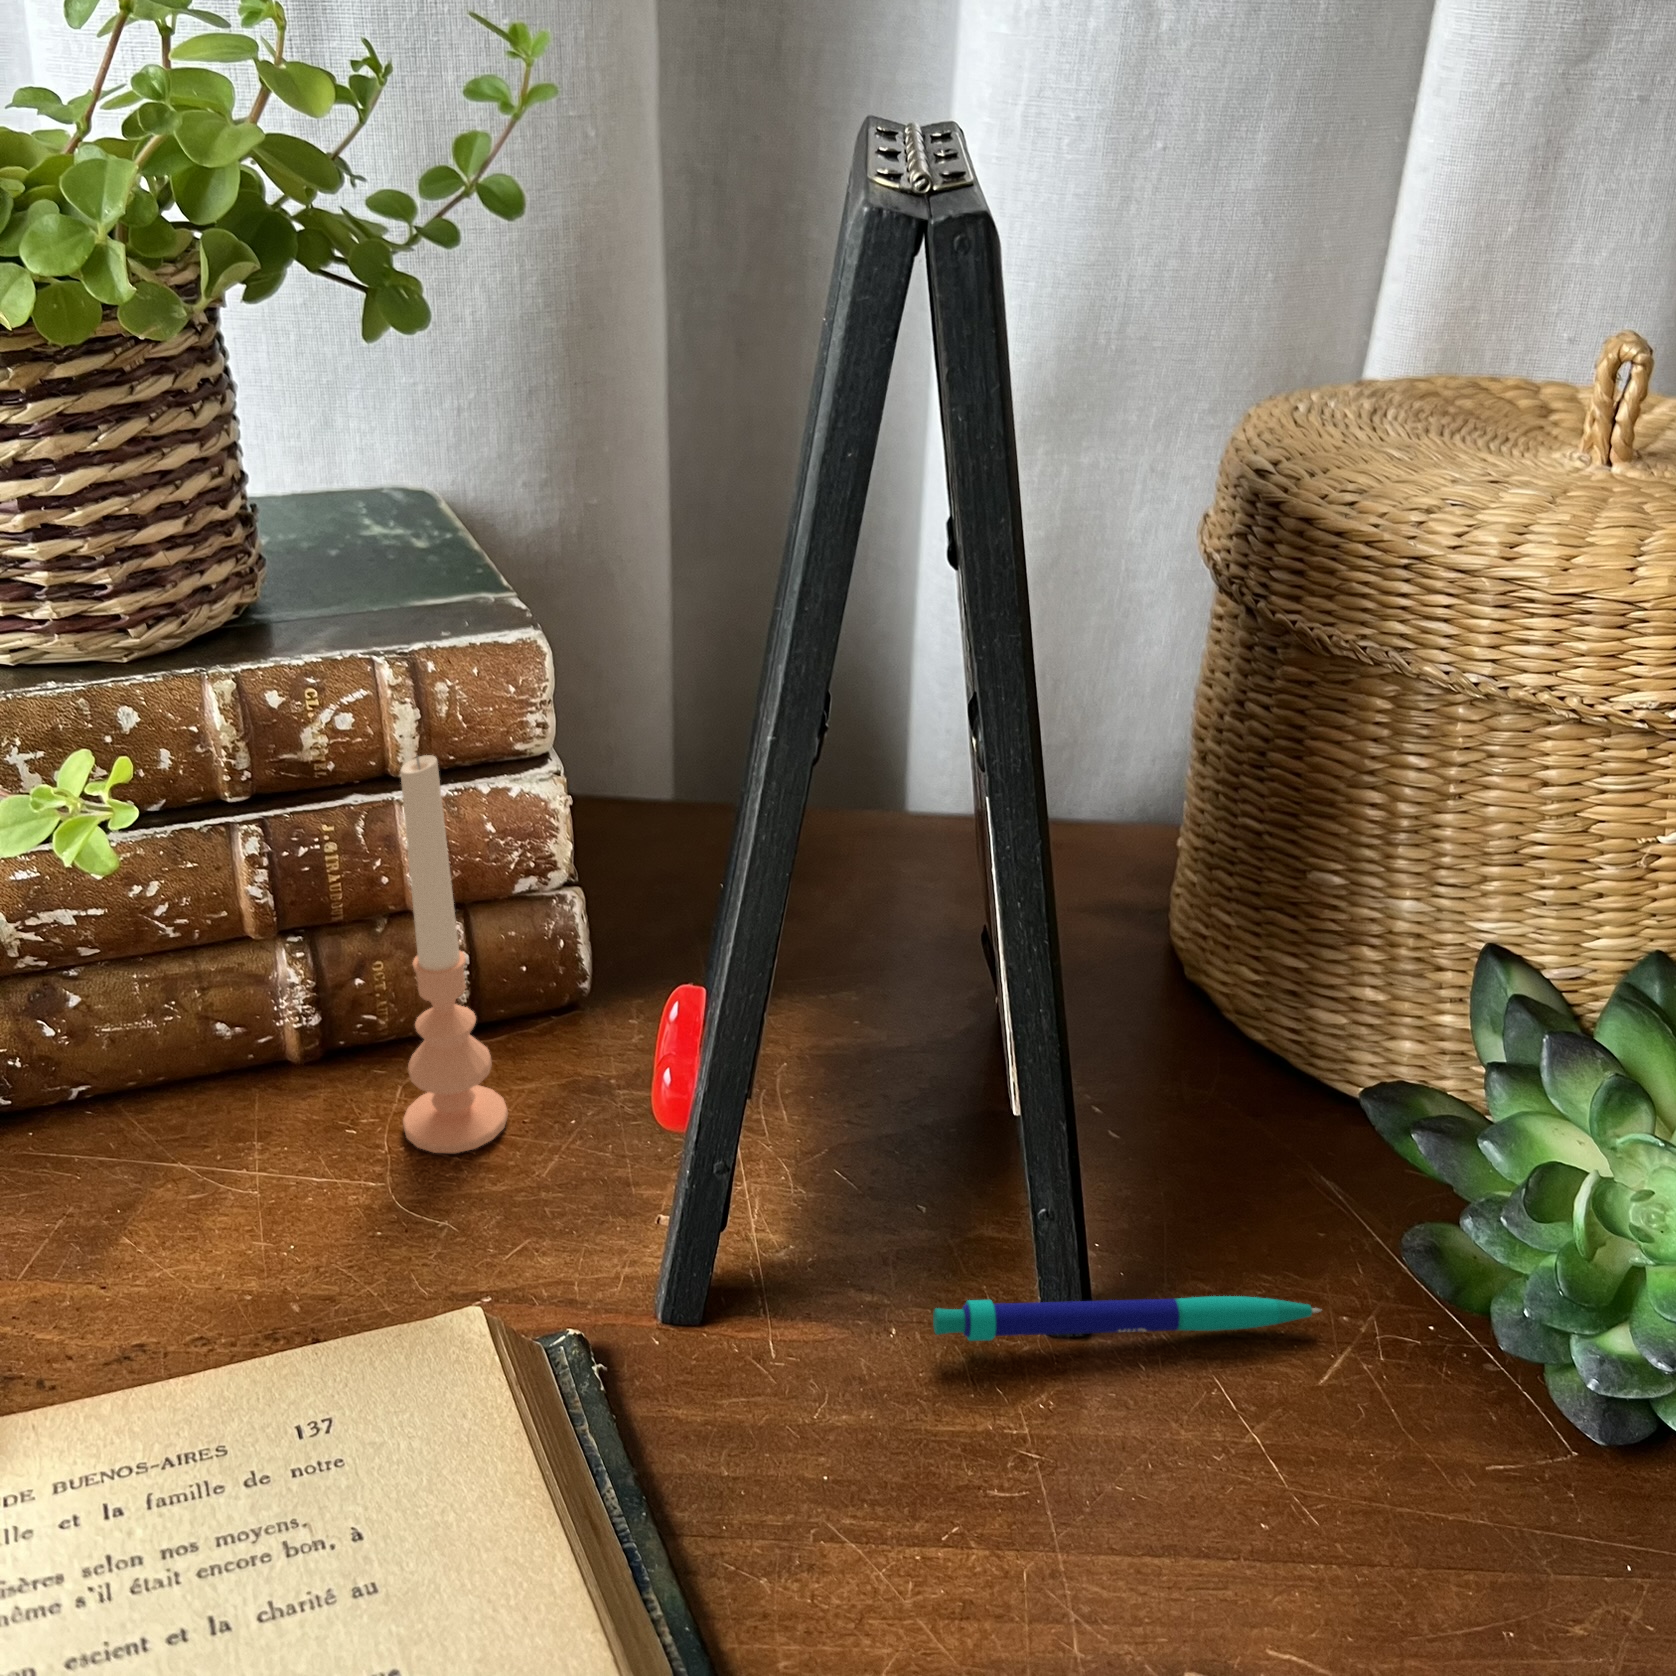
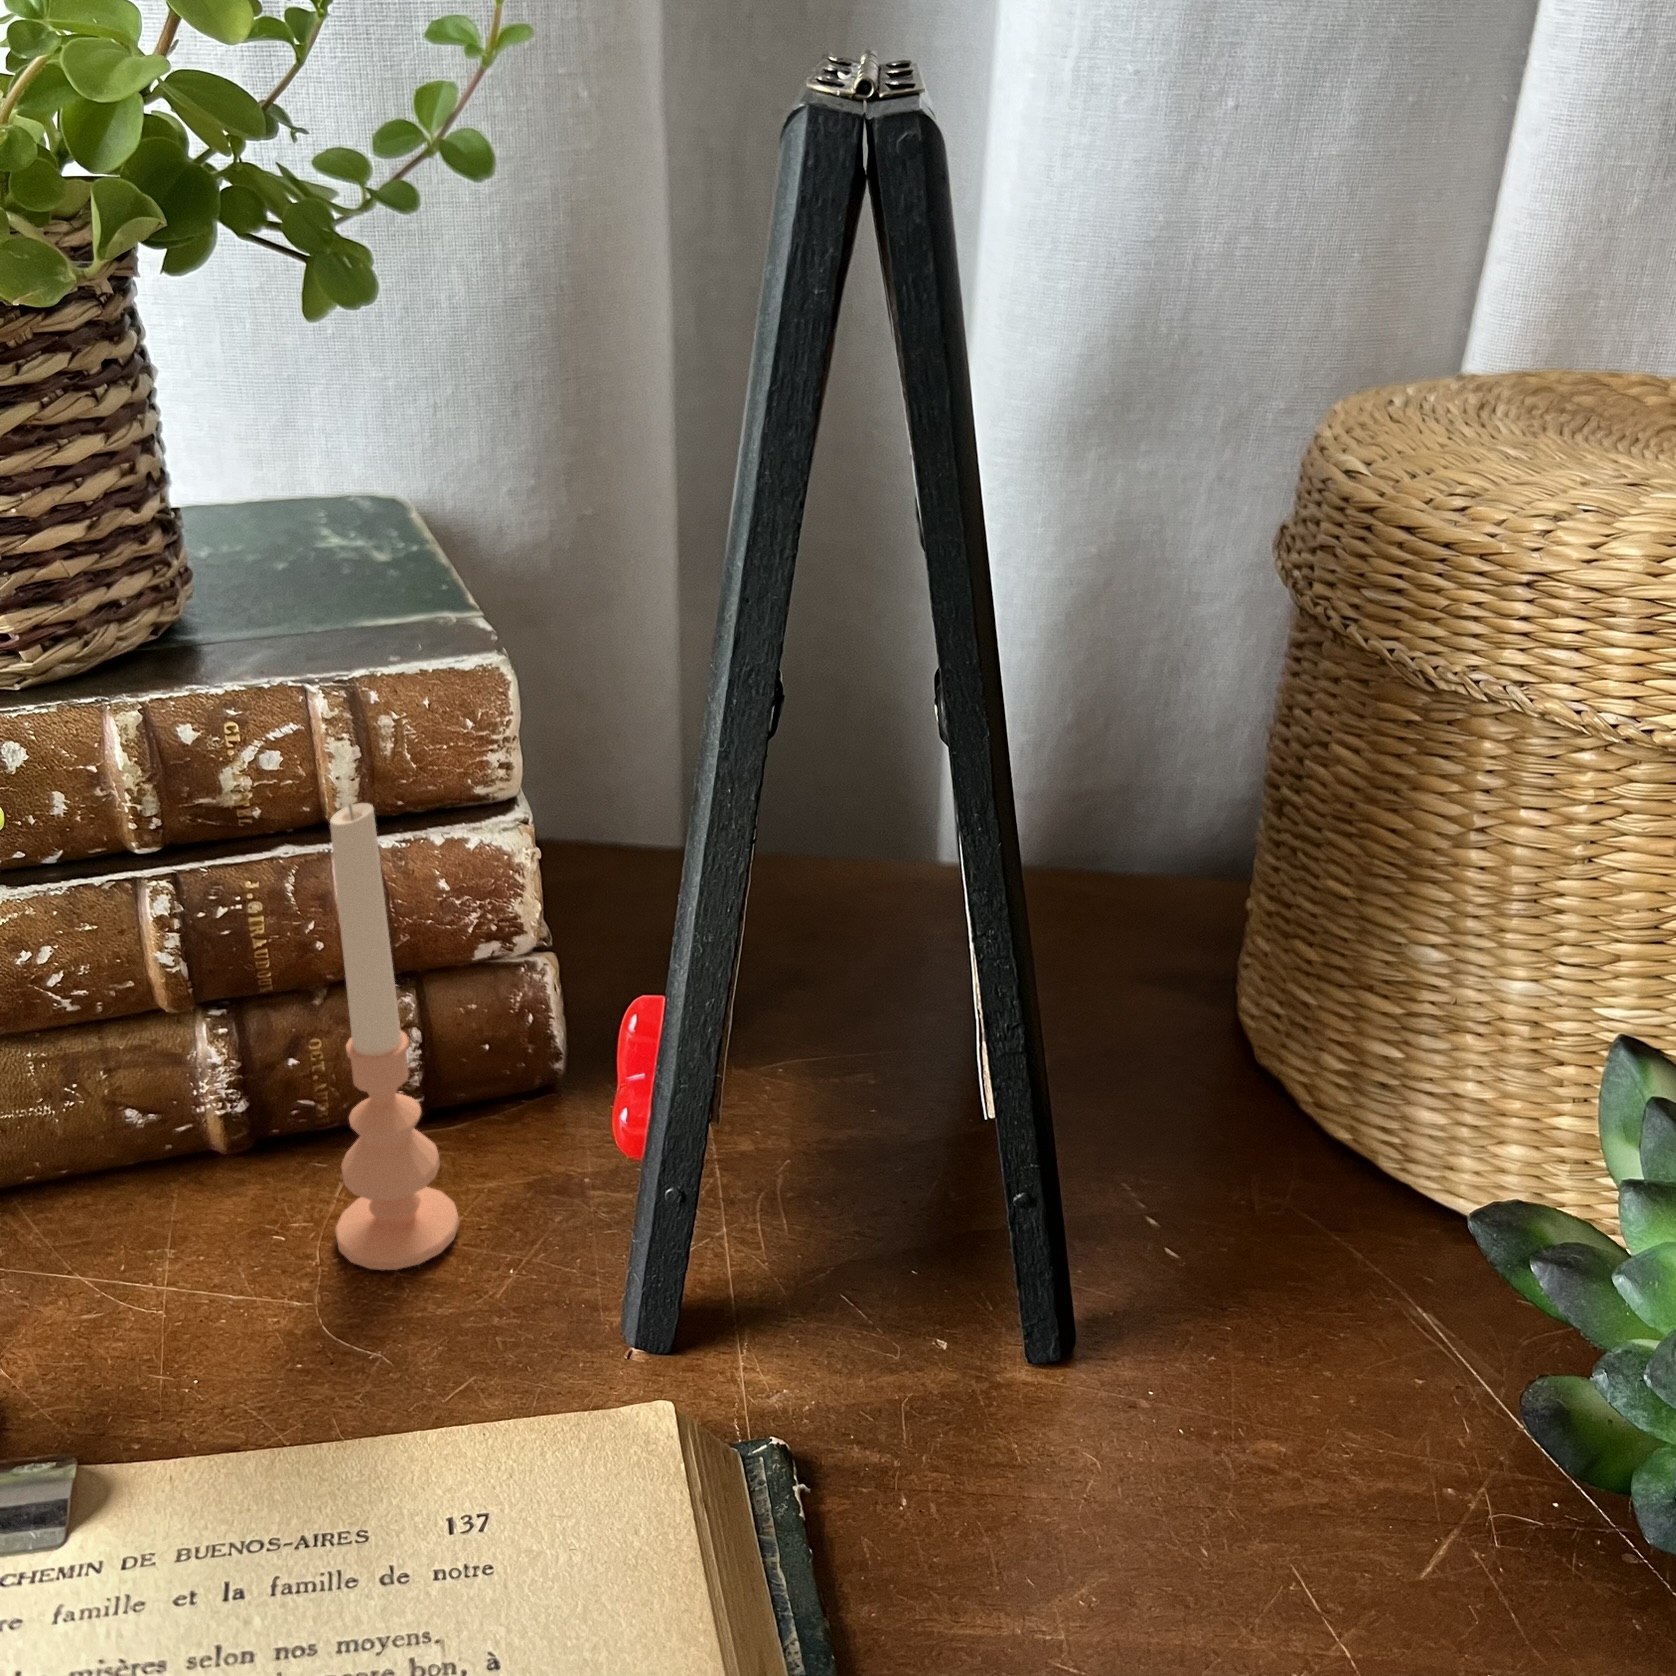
pen: present [933,1296,1321,1341] -> none [956,1464,1426,1517]

